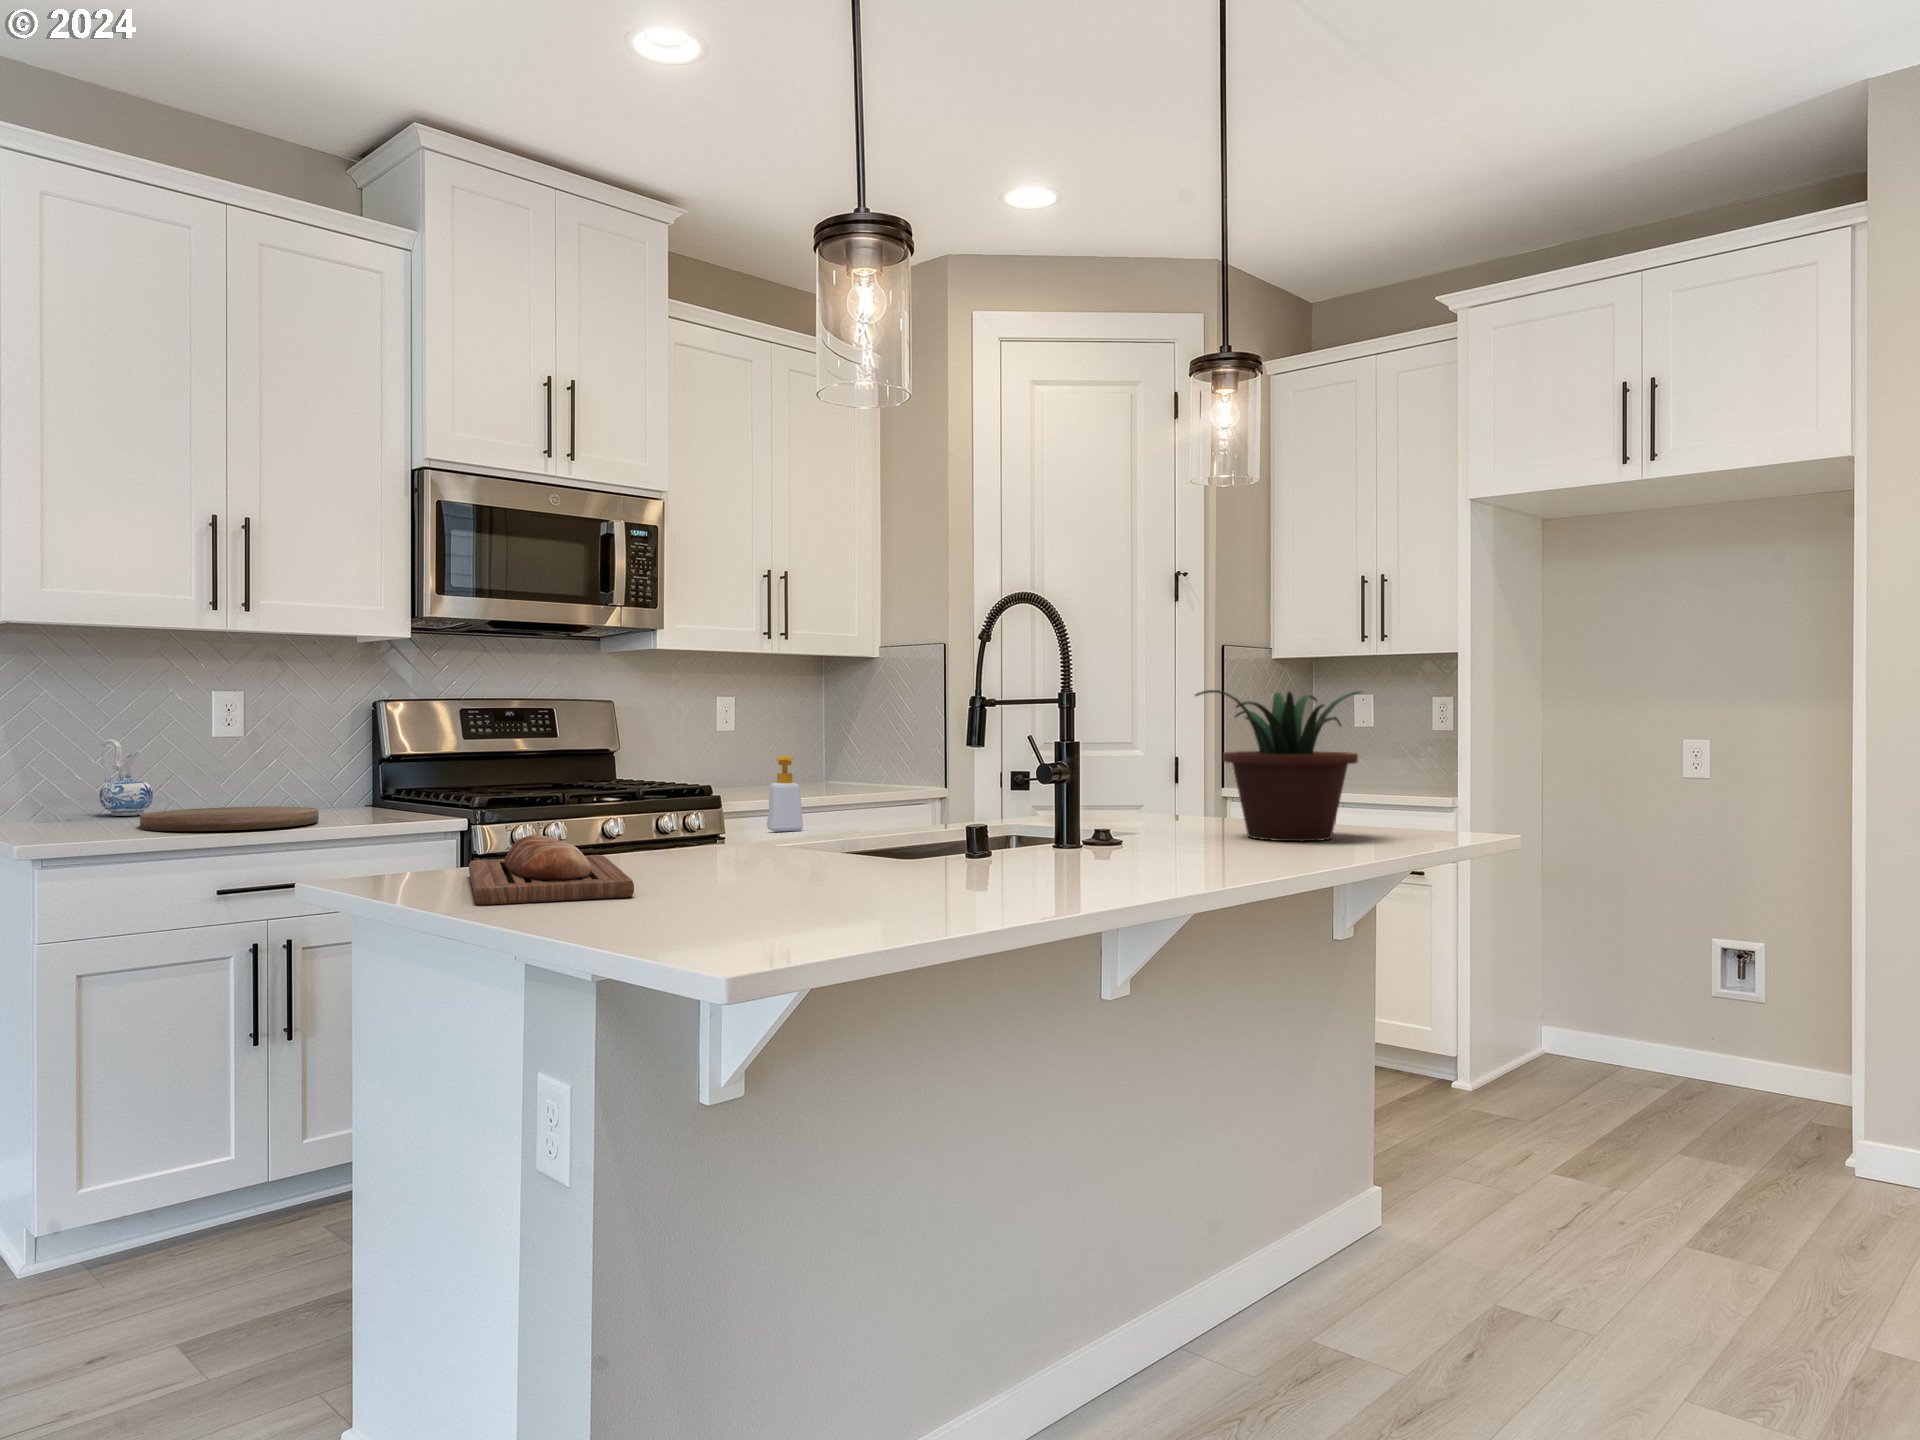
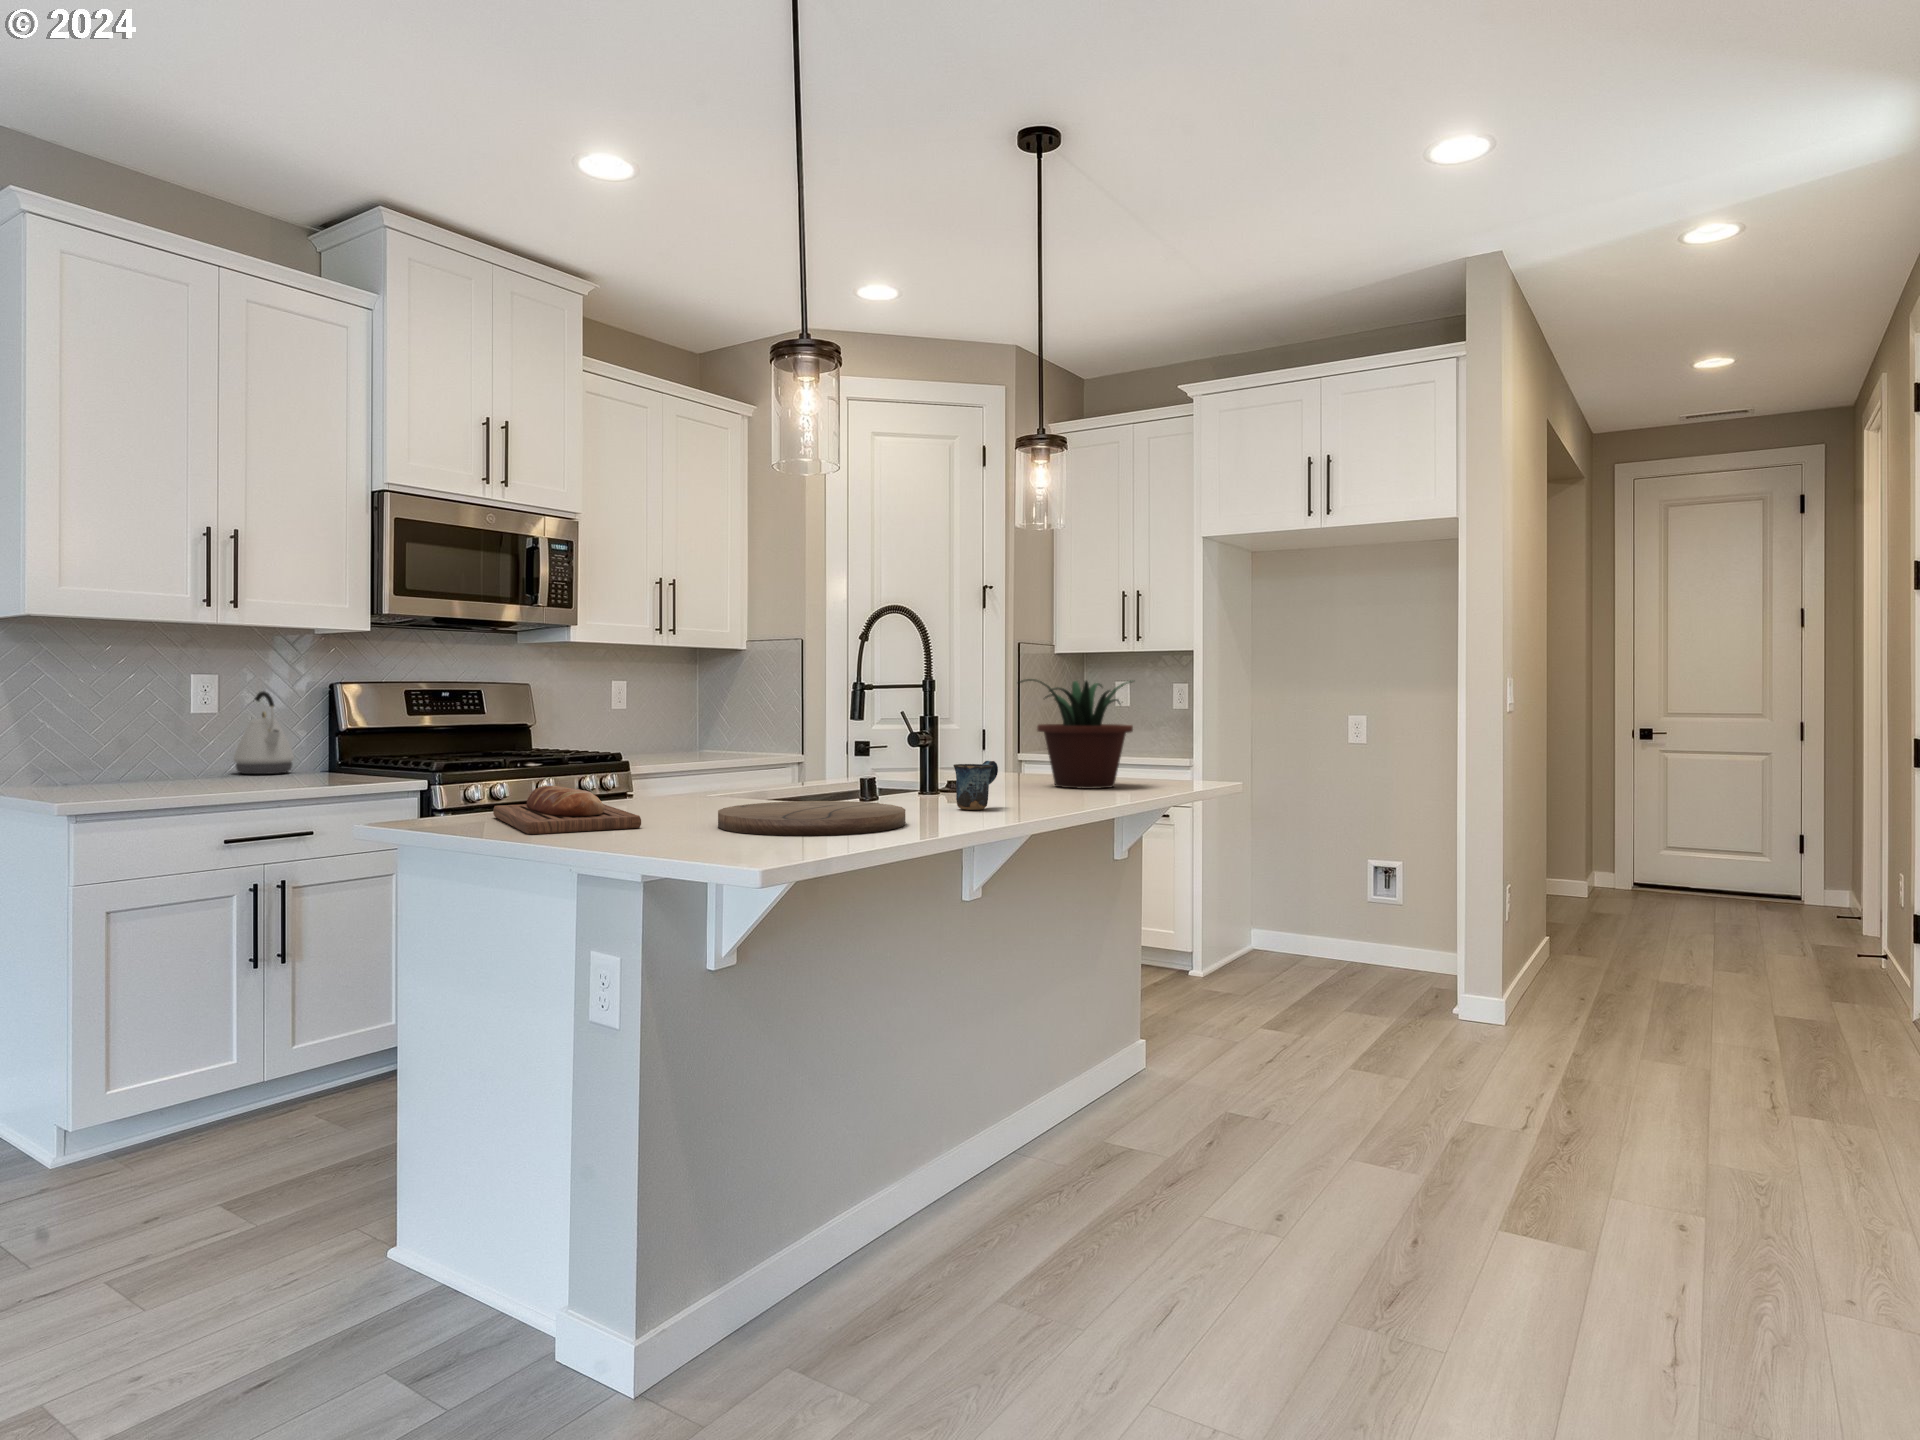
kettle: none [260,711,329,809] -> present [233,691,294,774]
ceramic pitcher: present [99,739,153,816] -> none [94,715,142,780]
soap bottle: present [767,756,803,832] -> none [665,729,695,791]
mug: none [1083,805,1149,875] -> present [953,761,998,810]
cutting board: present [140,806,319,831] -> present [718,801,906,836]

